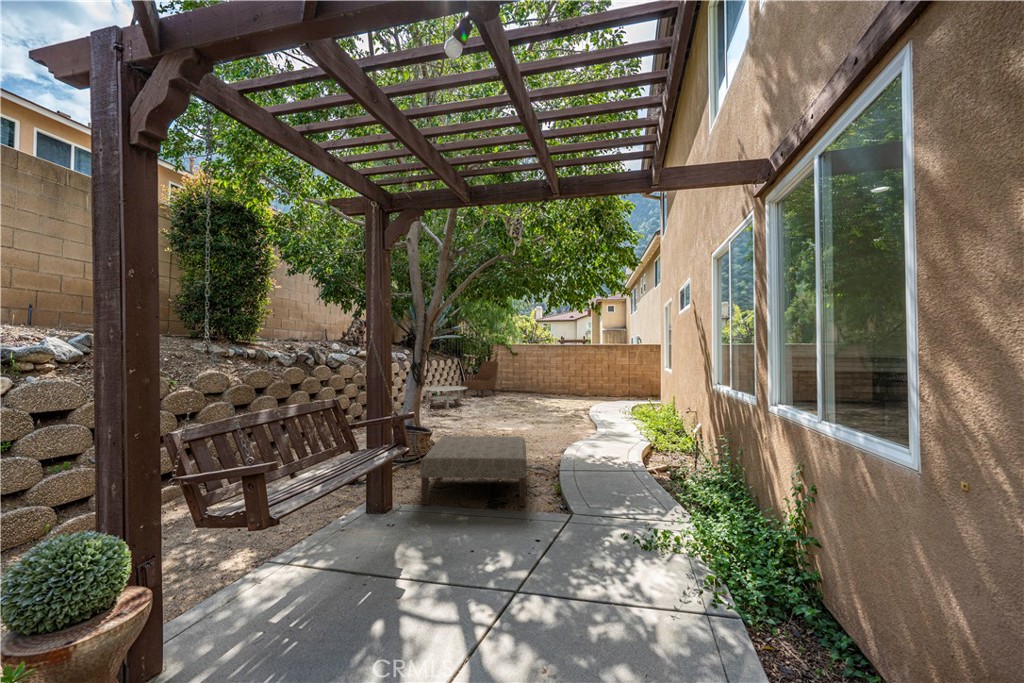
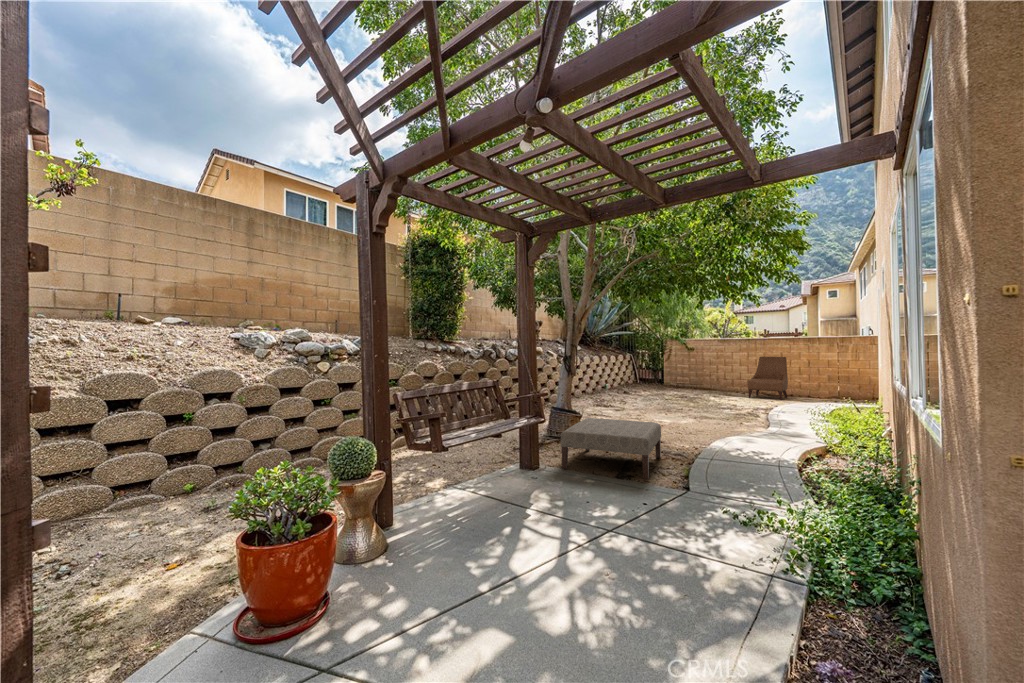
chair: present [463,361,498,398] -> present [747,357,788,400]
round table: present [422,386,467,410] -> none [592,379,636,401]

